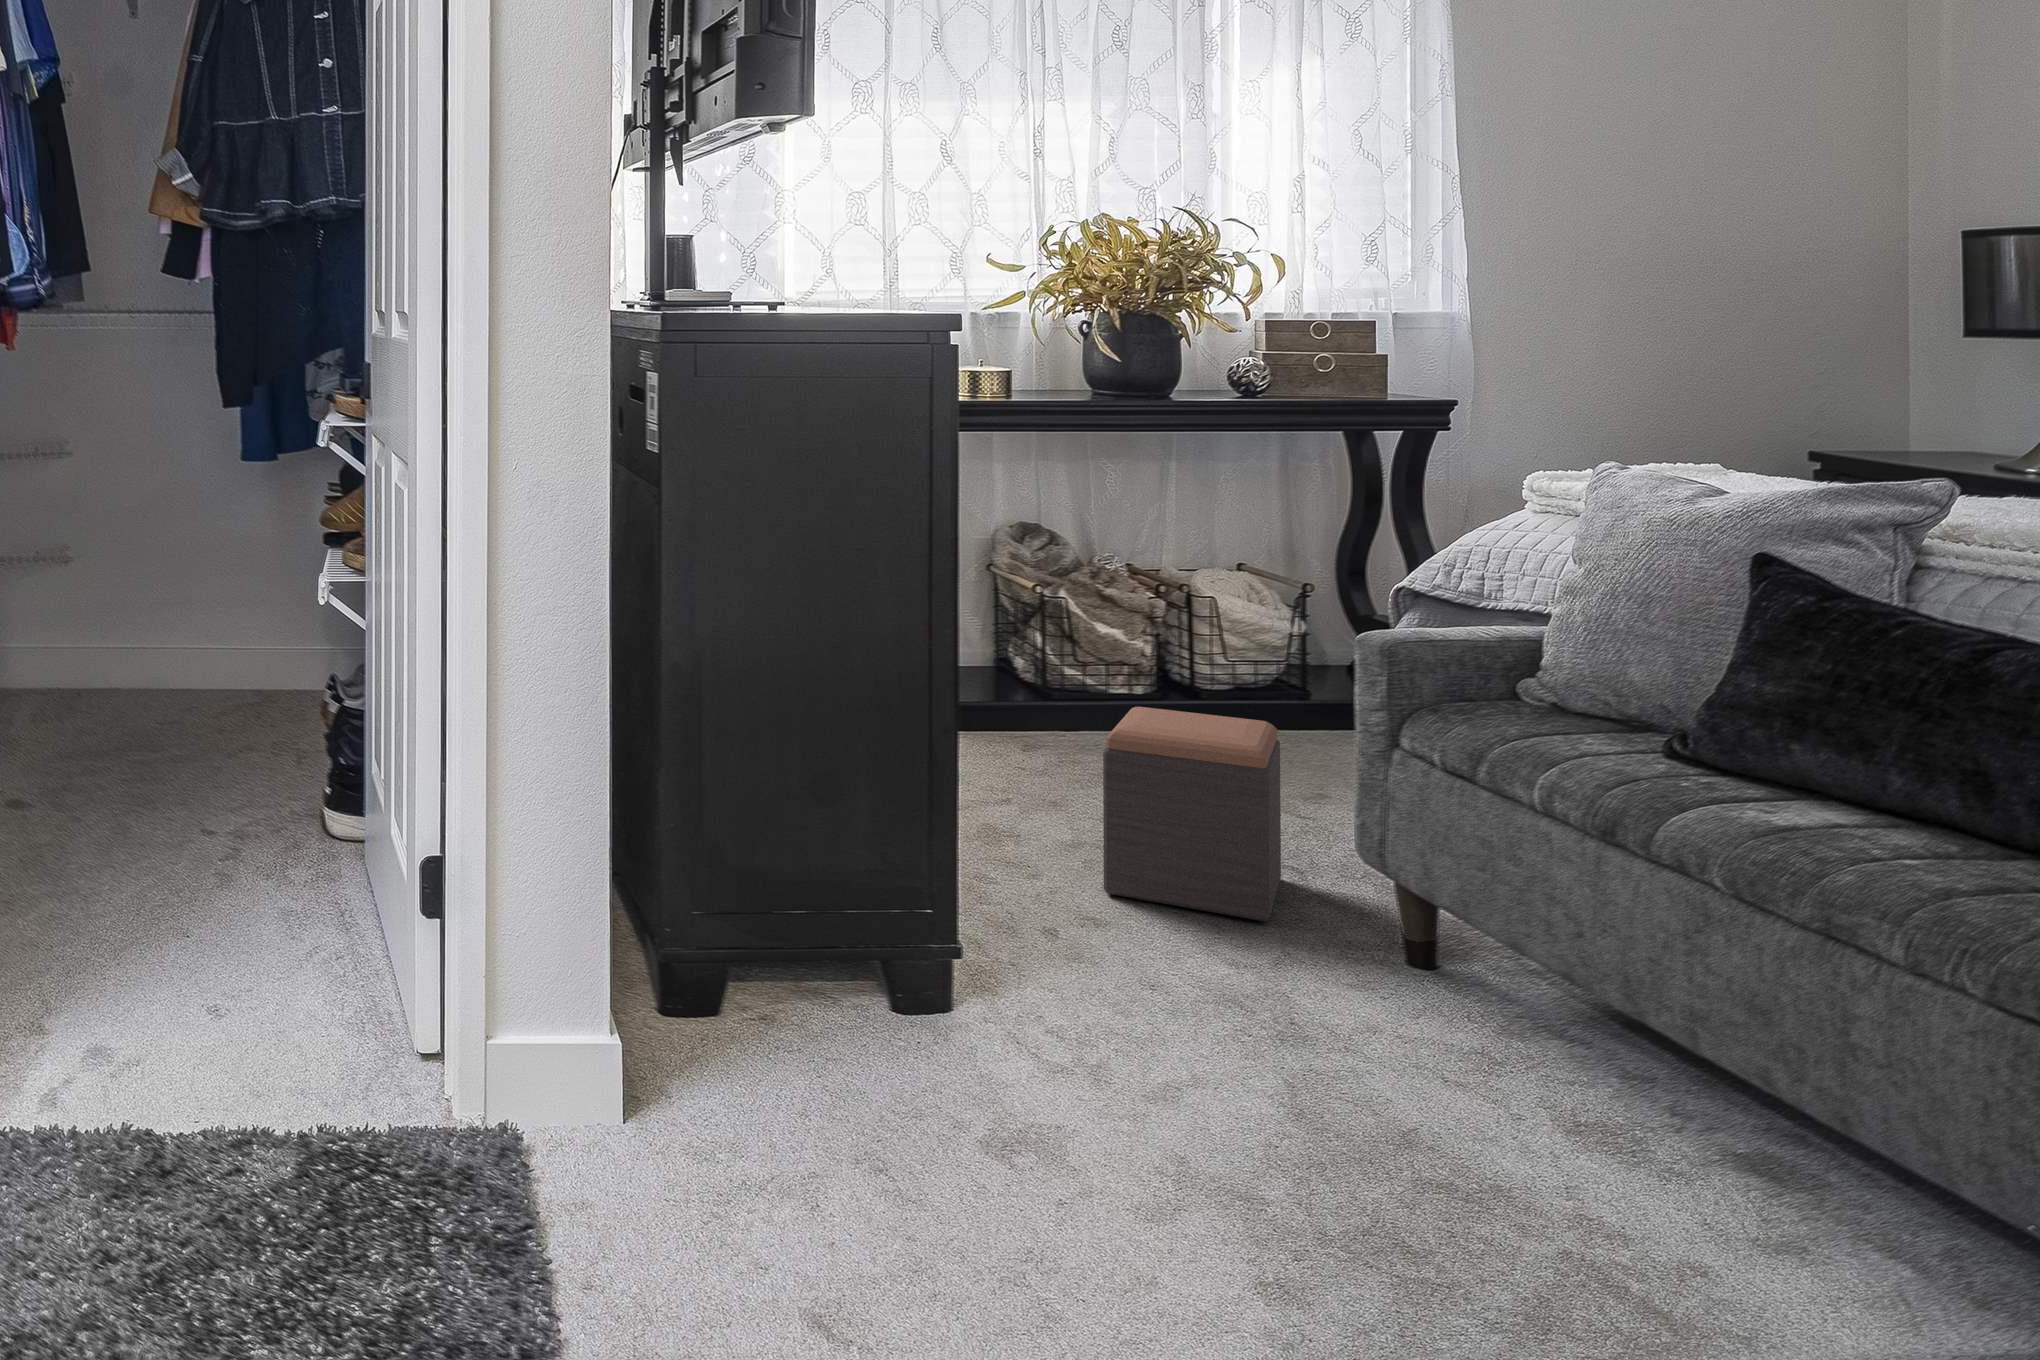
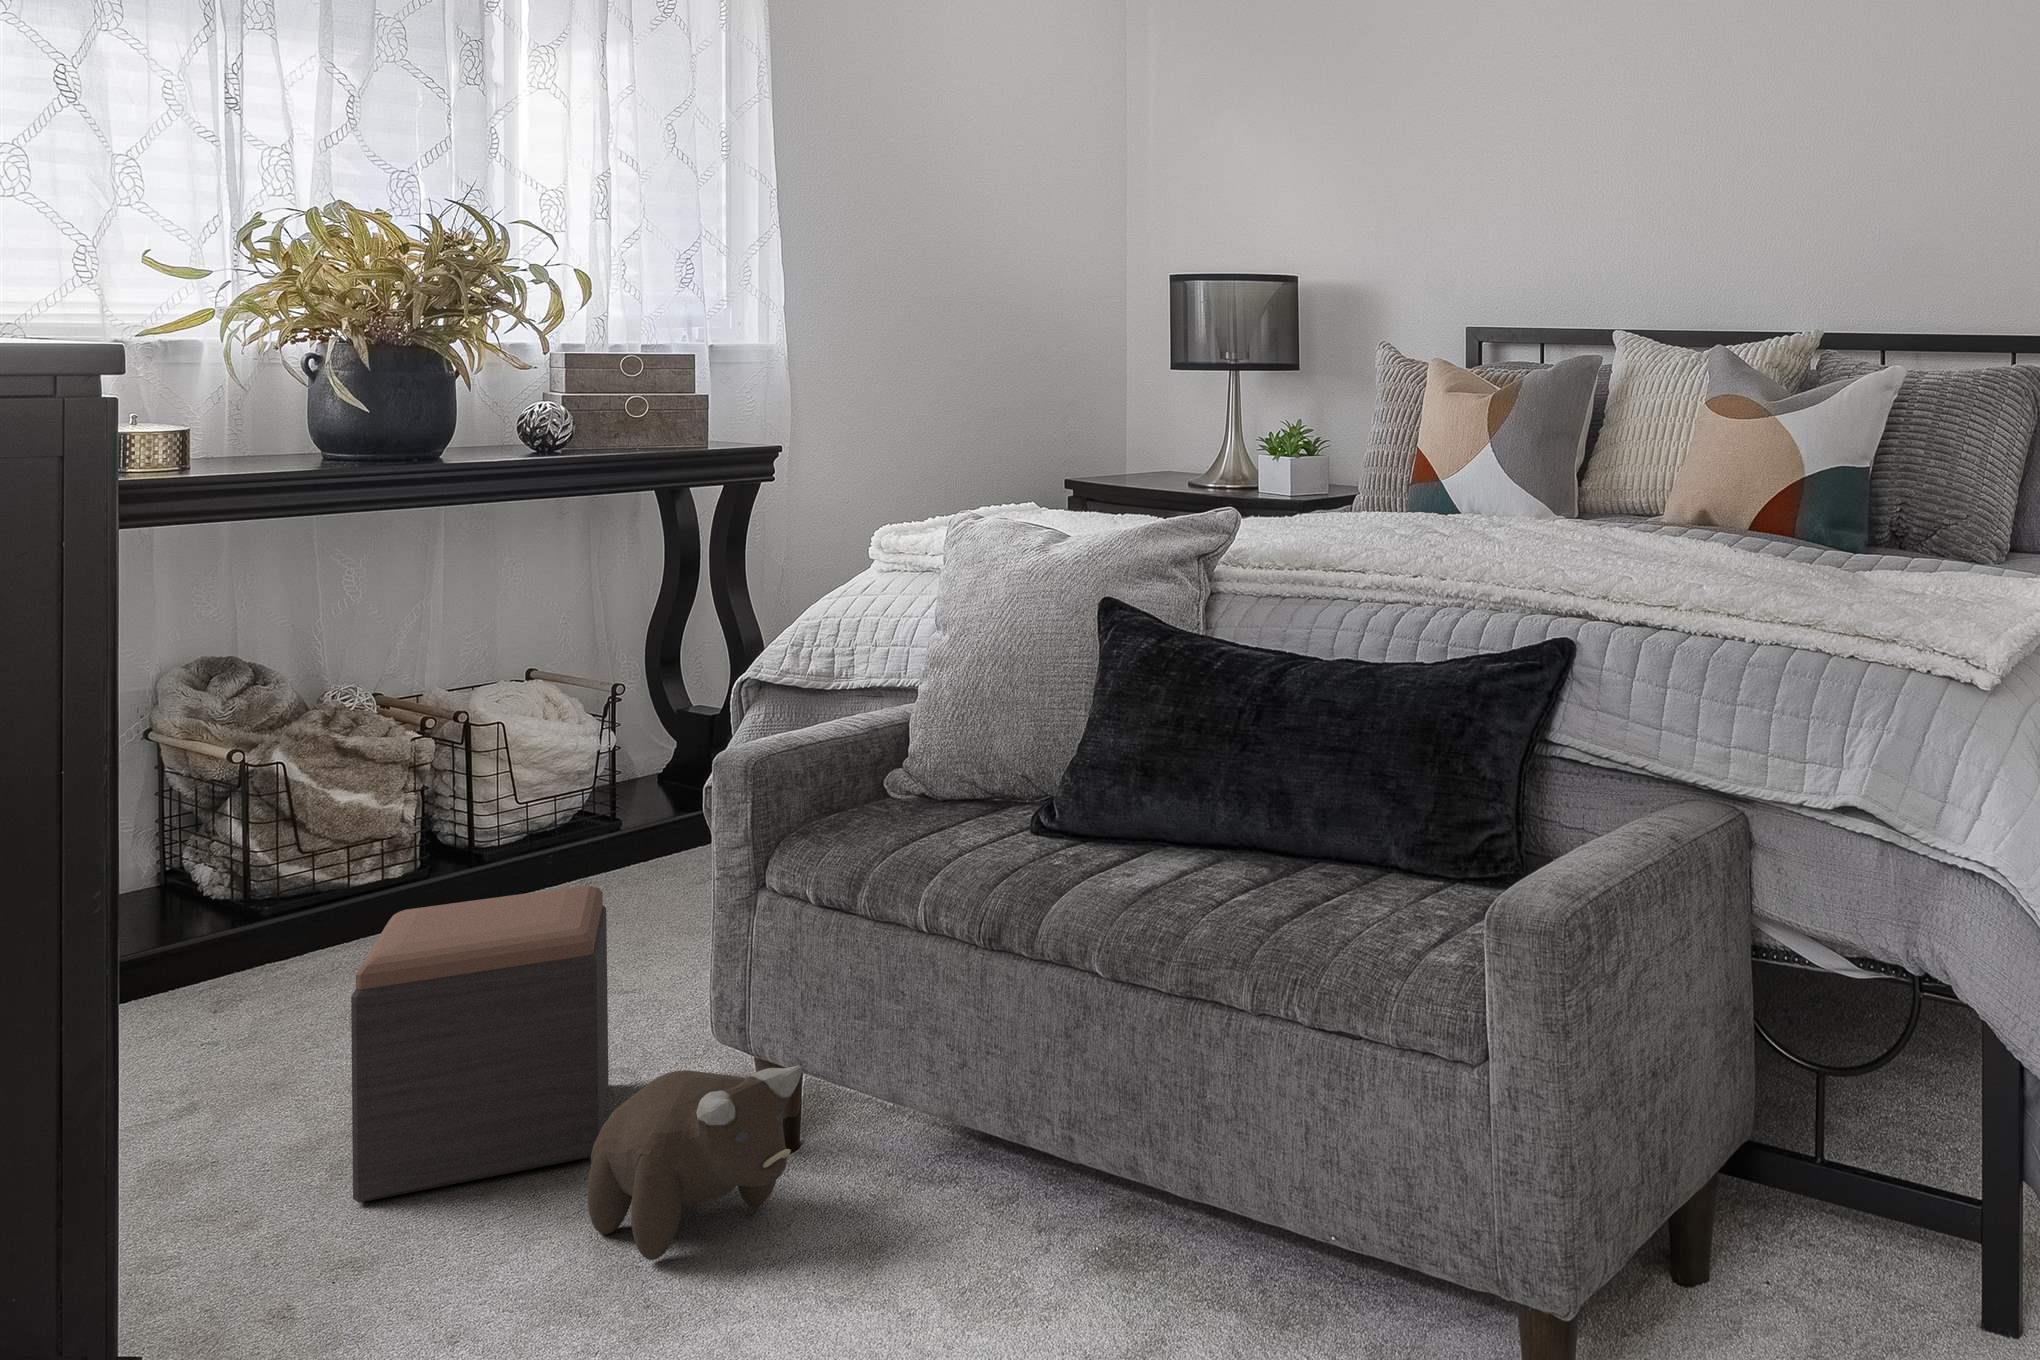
plush toy: none [1258,870,1430,1005] -> present [587,1066,802,1260]

